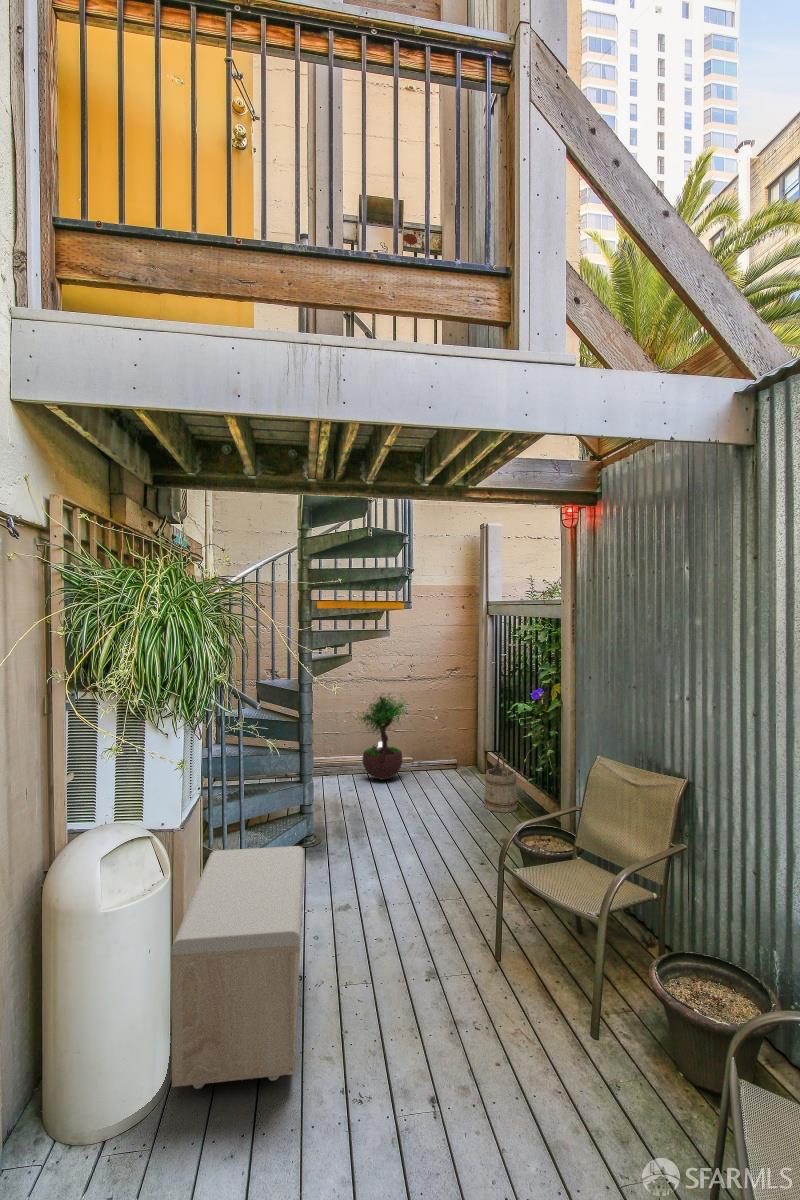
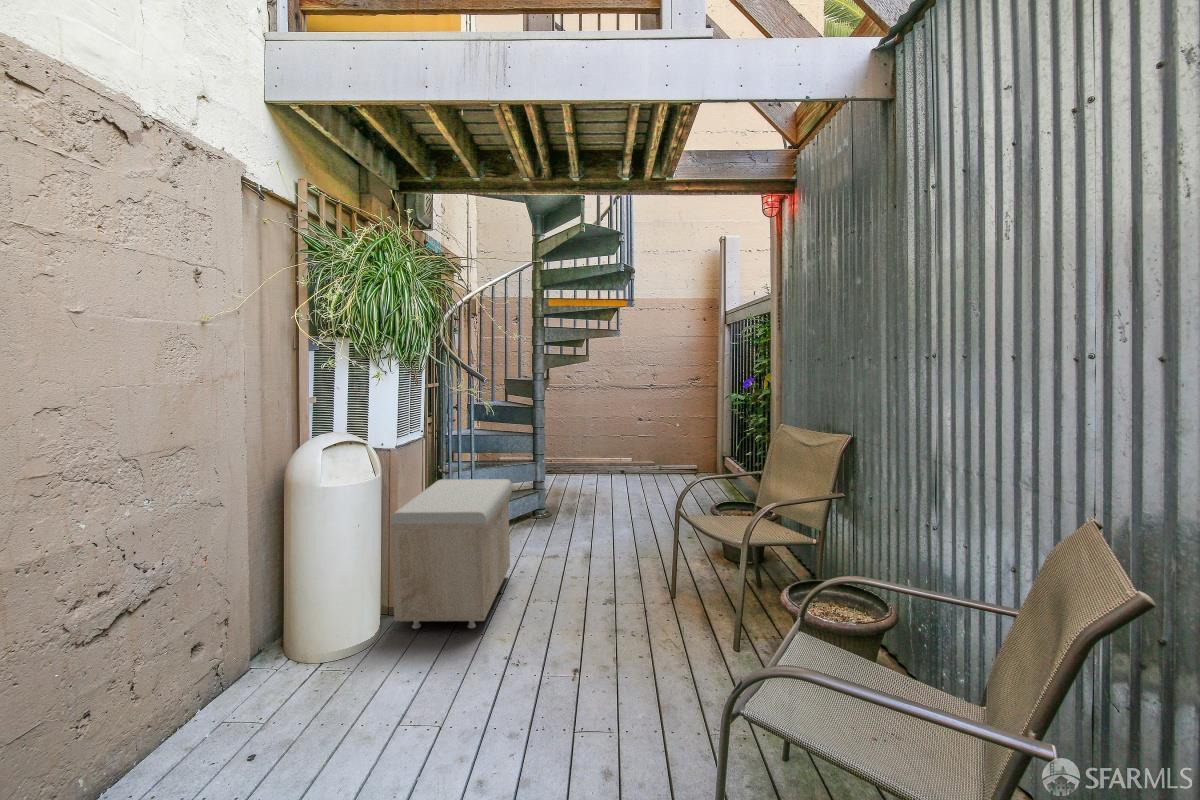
potted tree: present [359,693,406,780] -> none [595,391,647,477]
bucket: present [484,753,518,813] -> none [709,446,741,500]

